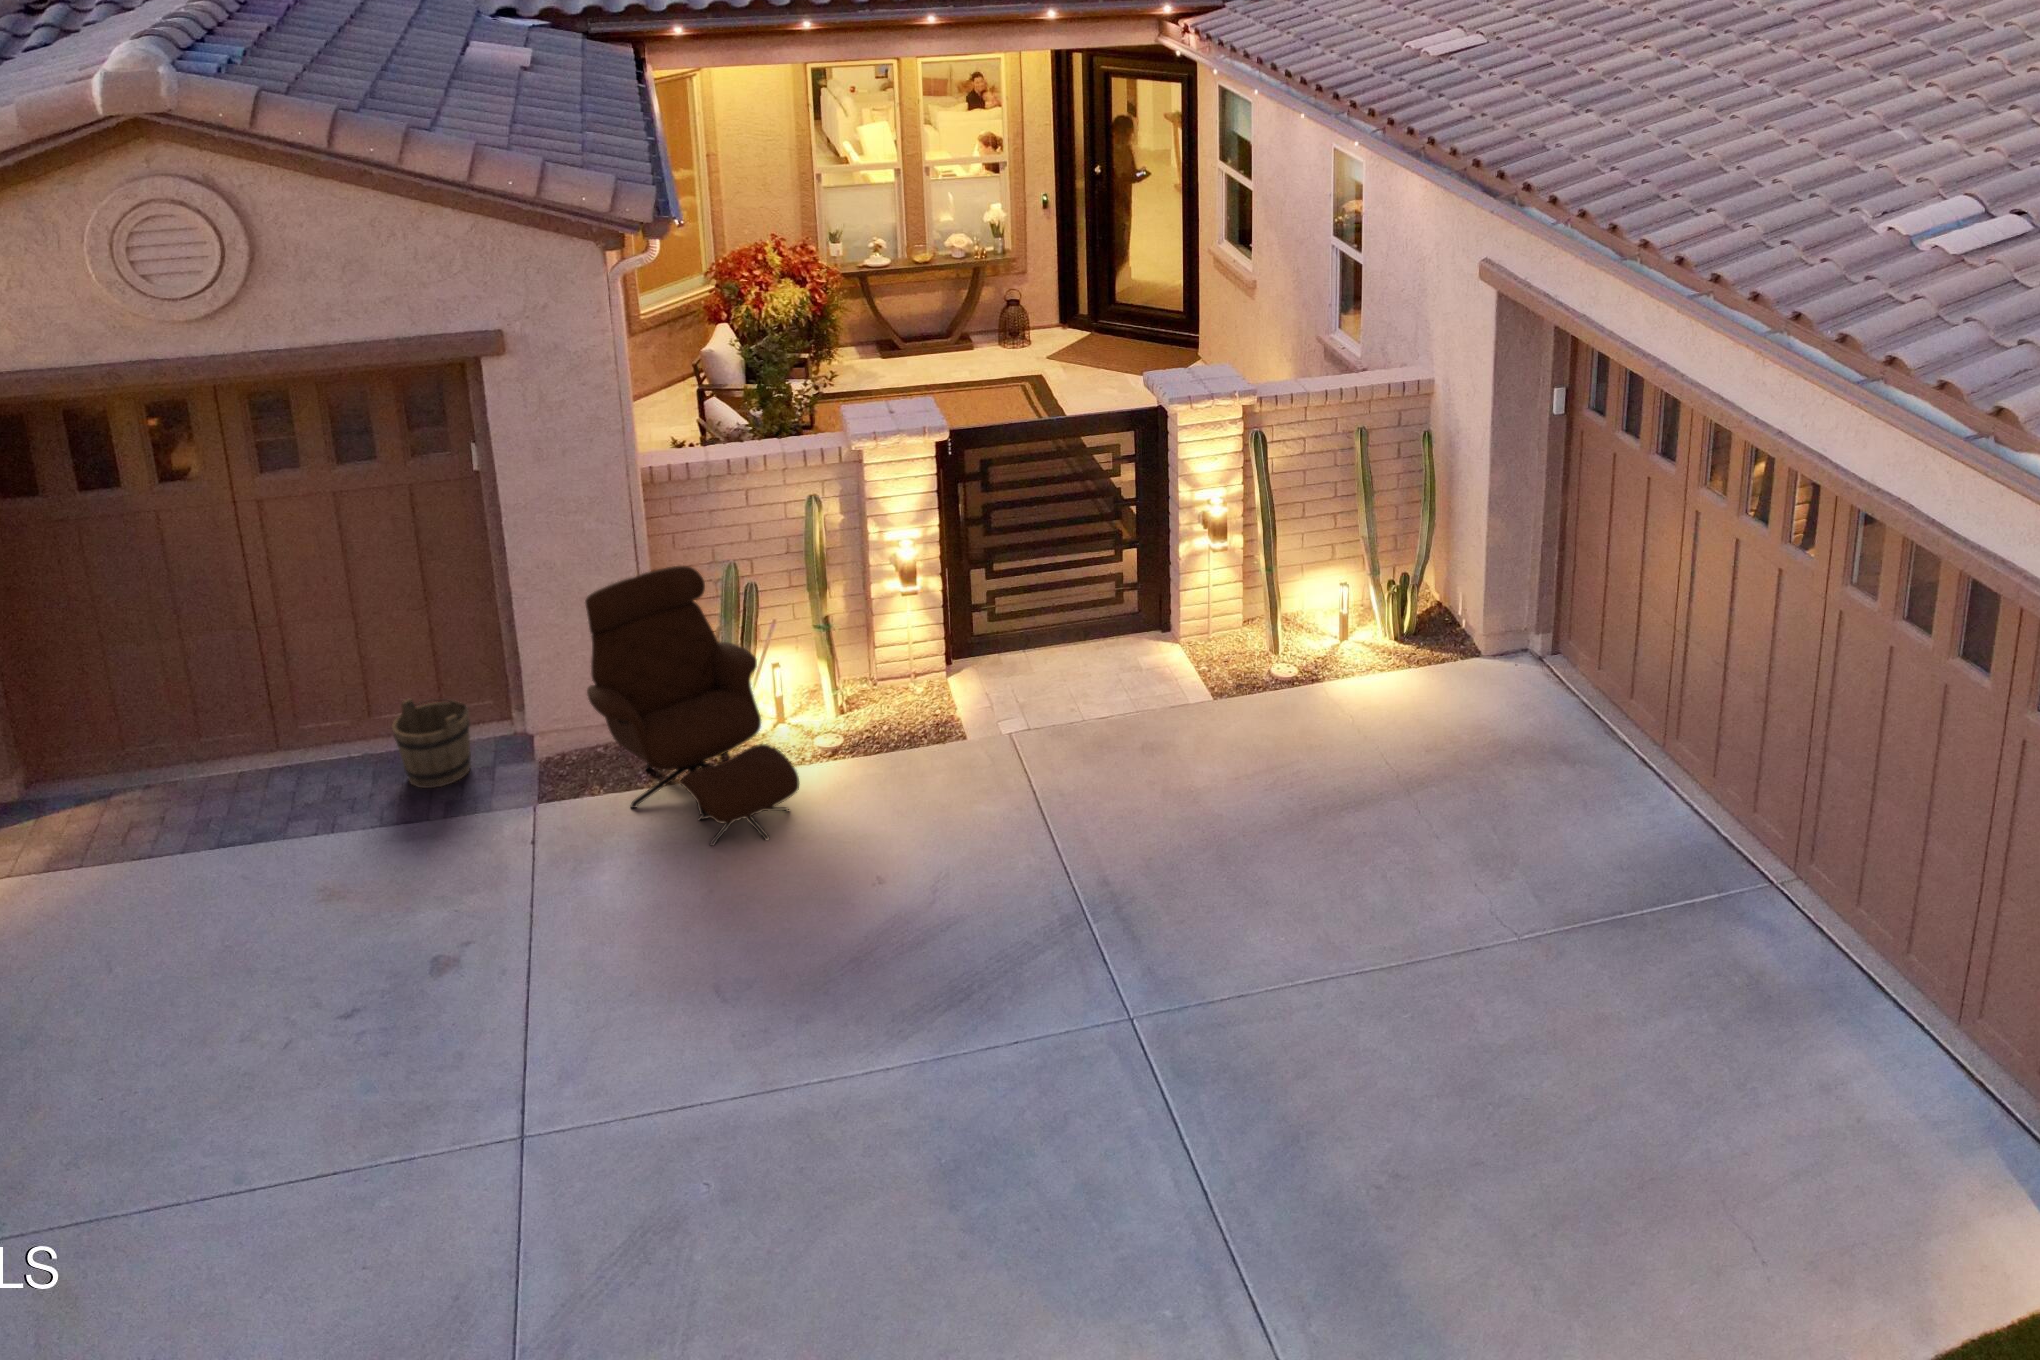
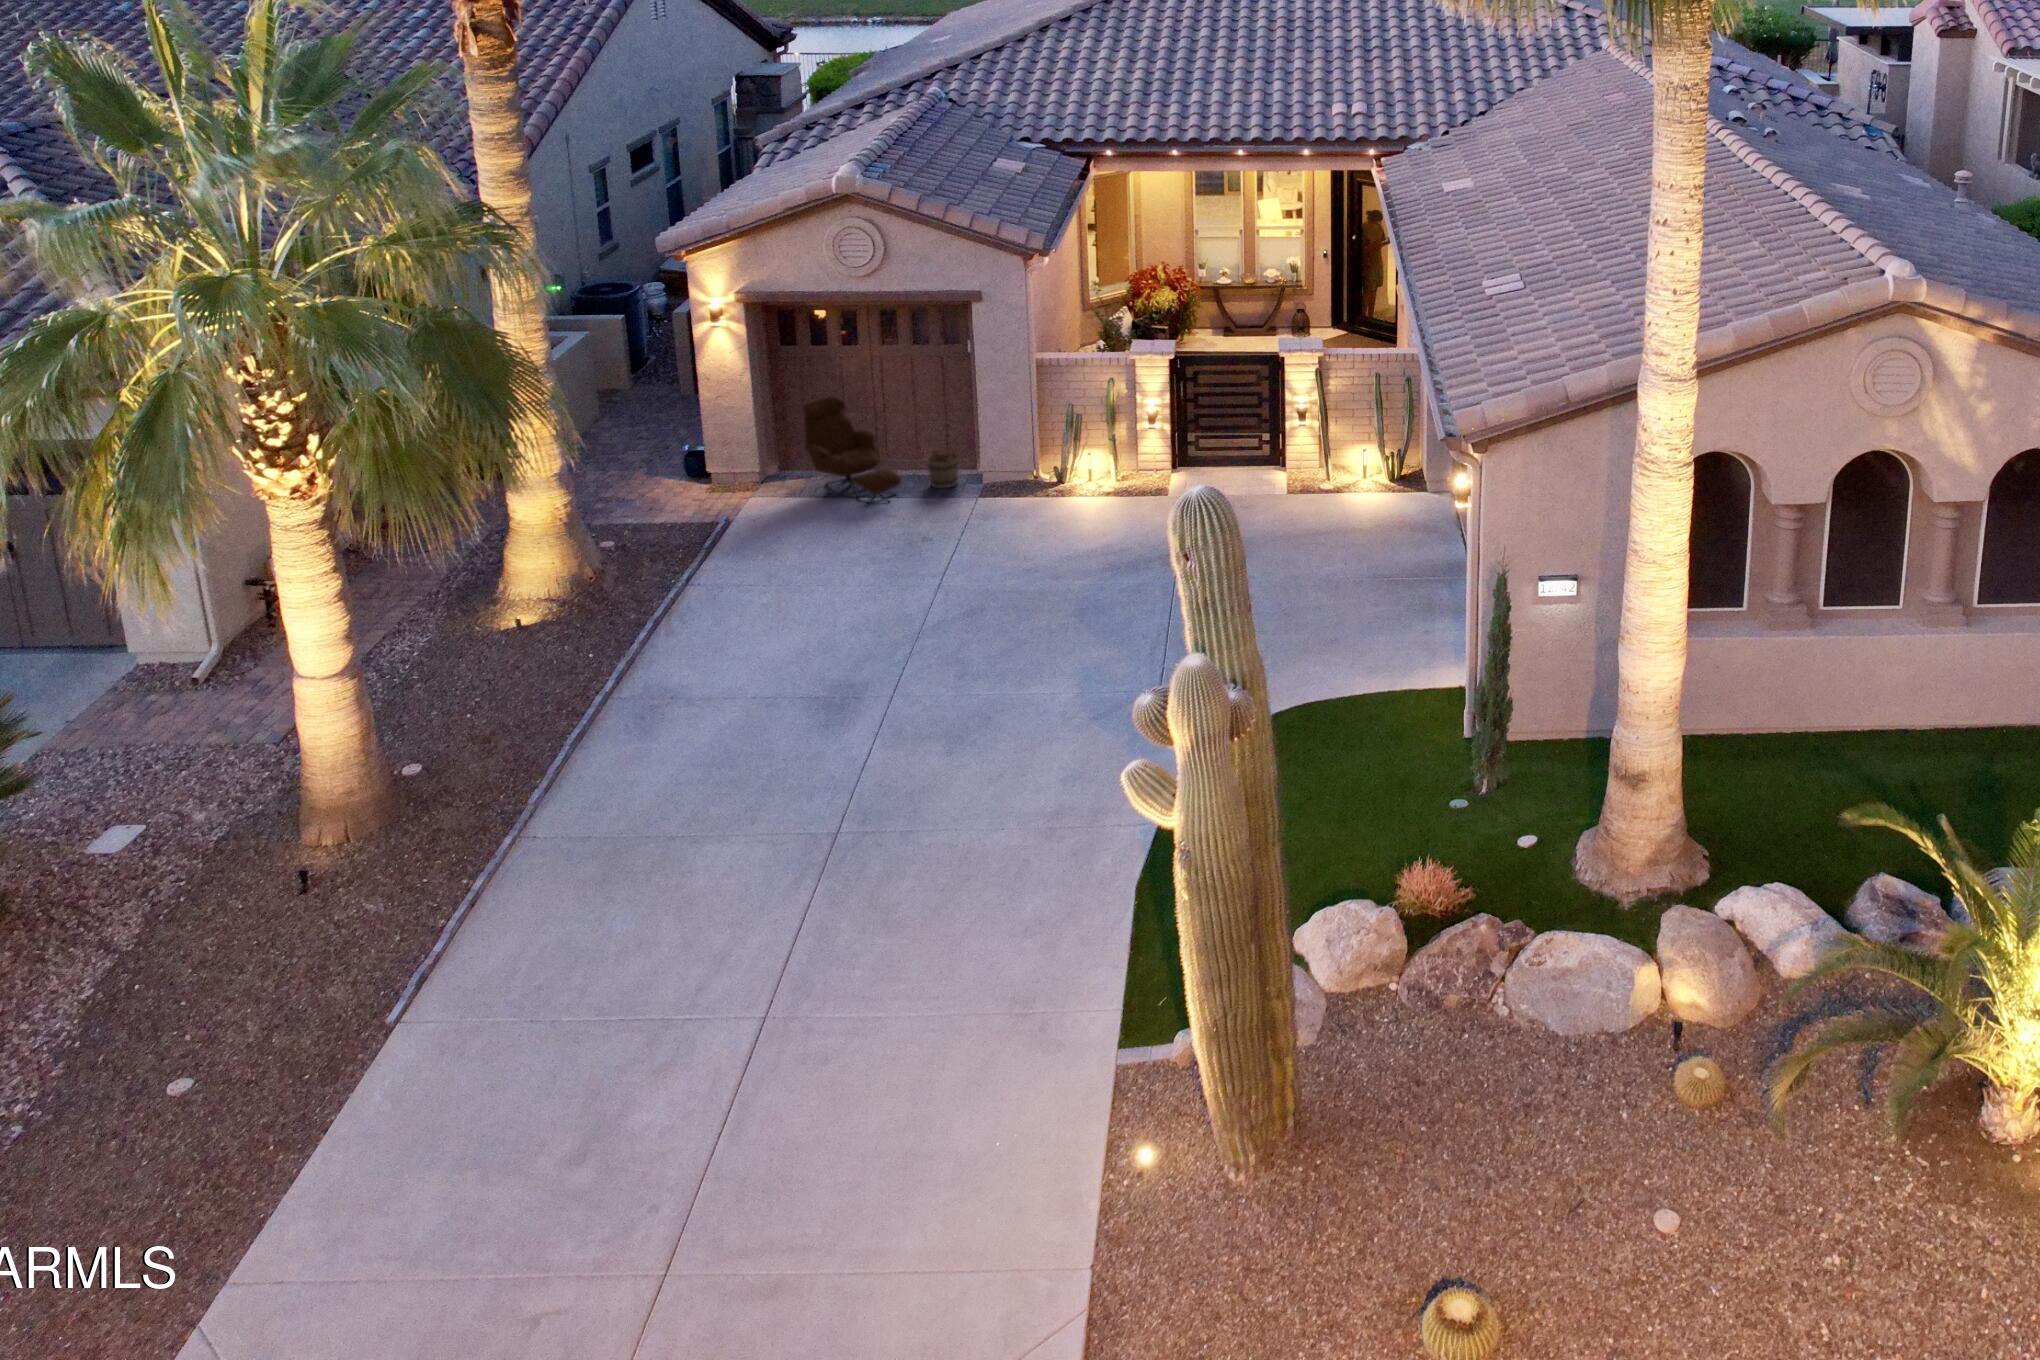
lounge chair: present [585,566,799,846] -> present [803,397,902,502]

